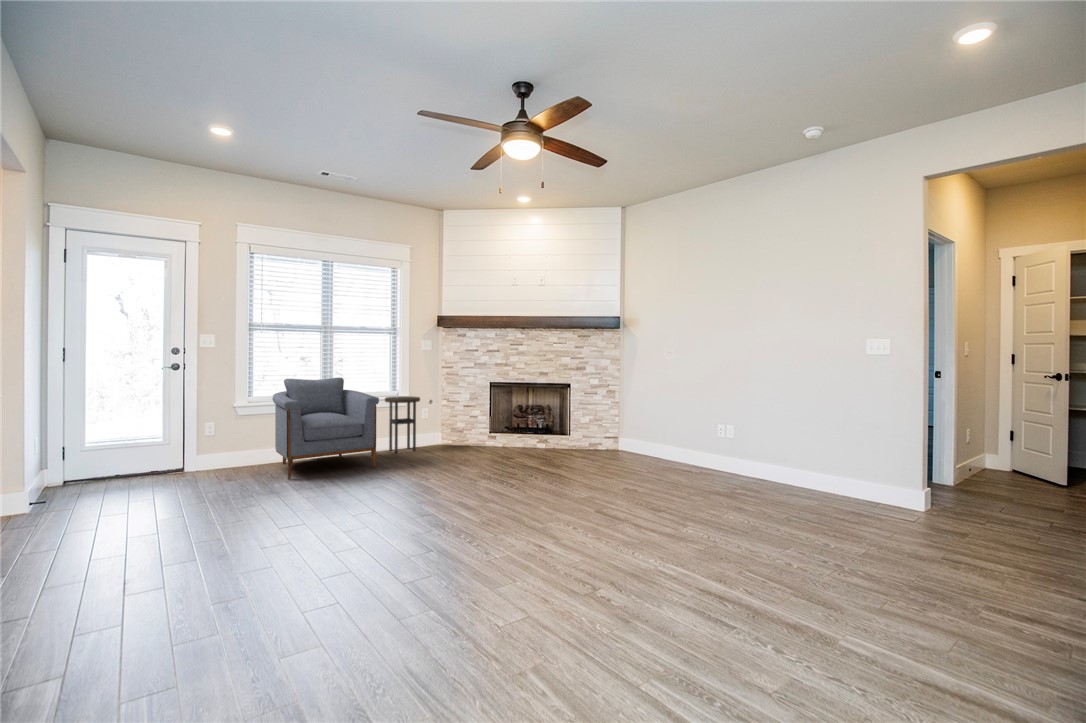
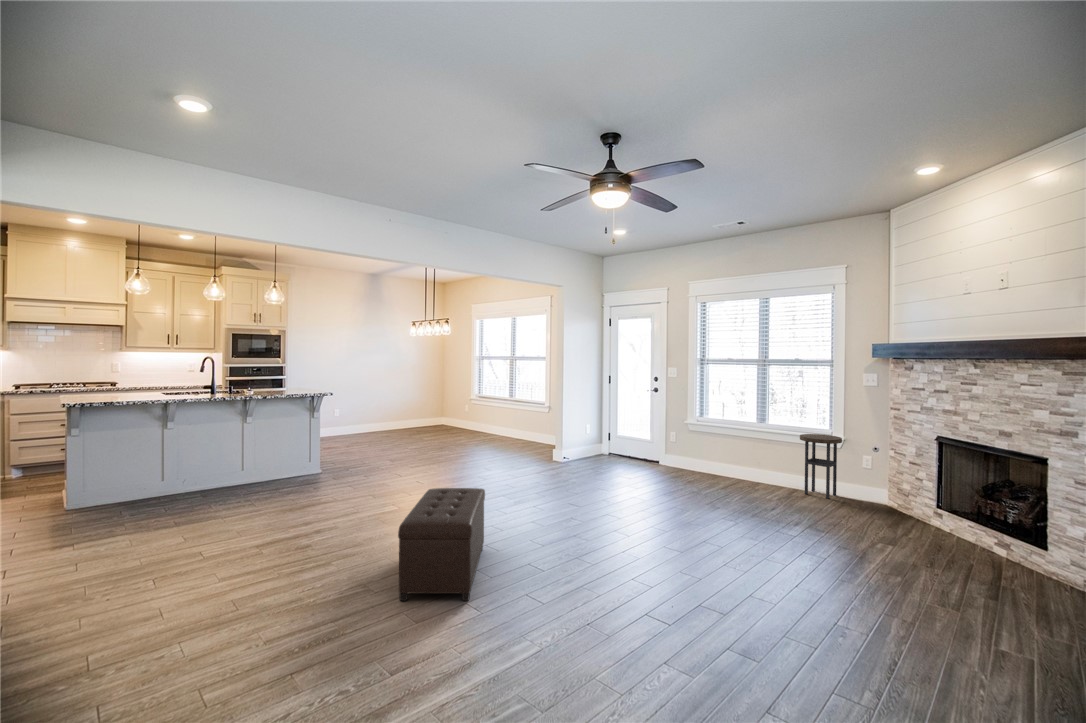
armchair: present [272,378,379,479] -> none [674,405,767,495]
ottoman: none [436,506,659,666] -> present [398,488,485,601]

